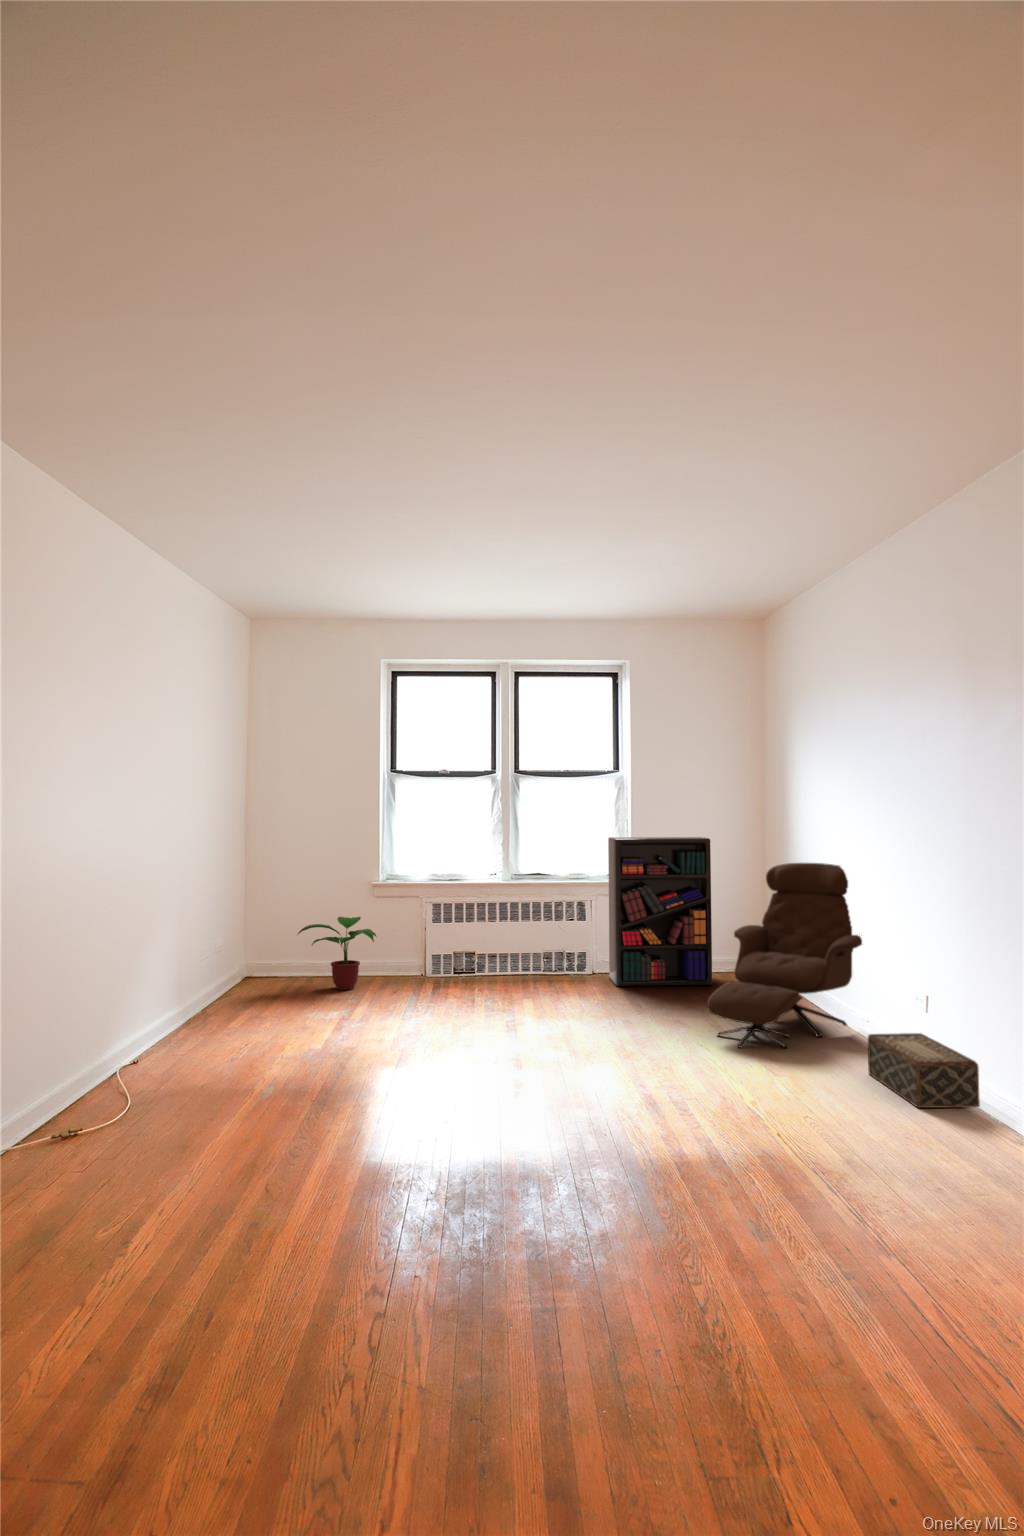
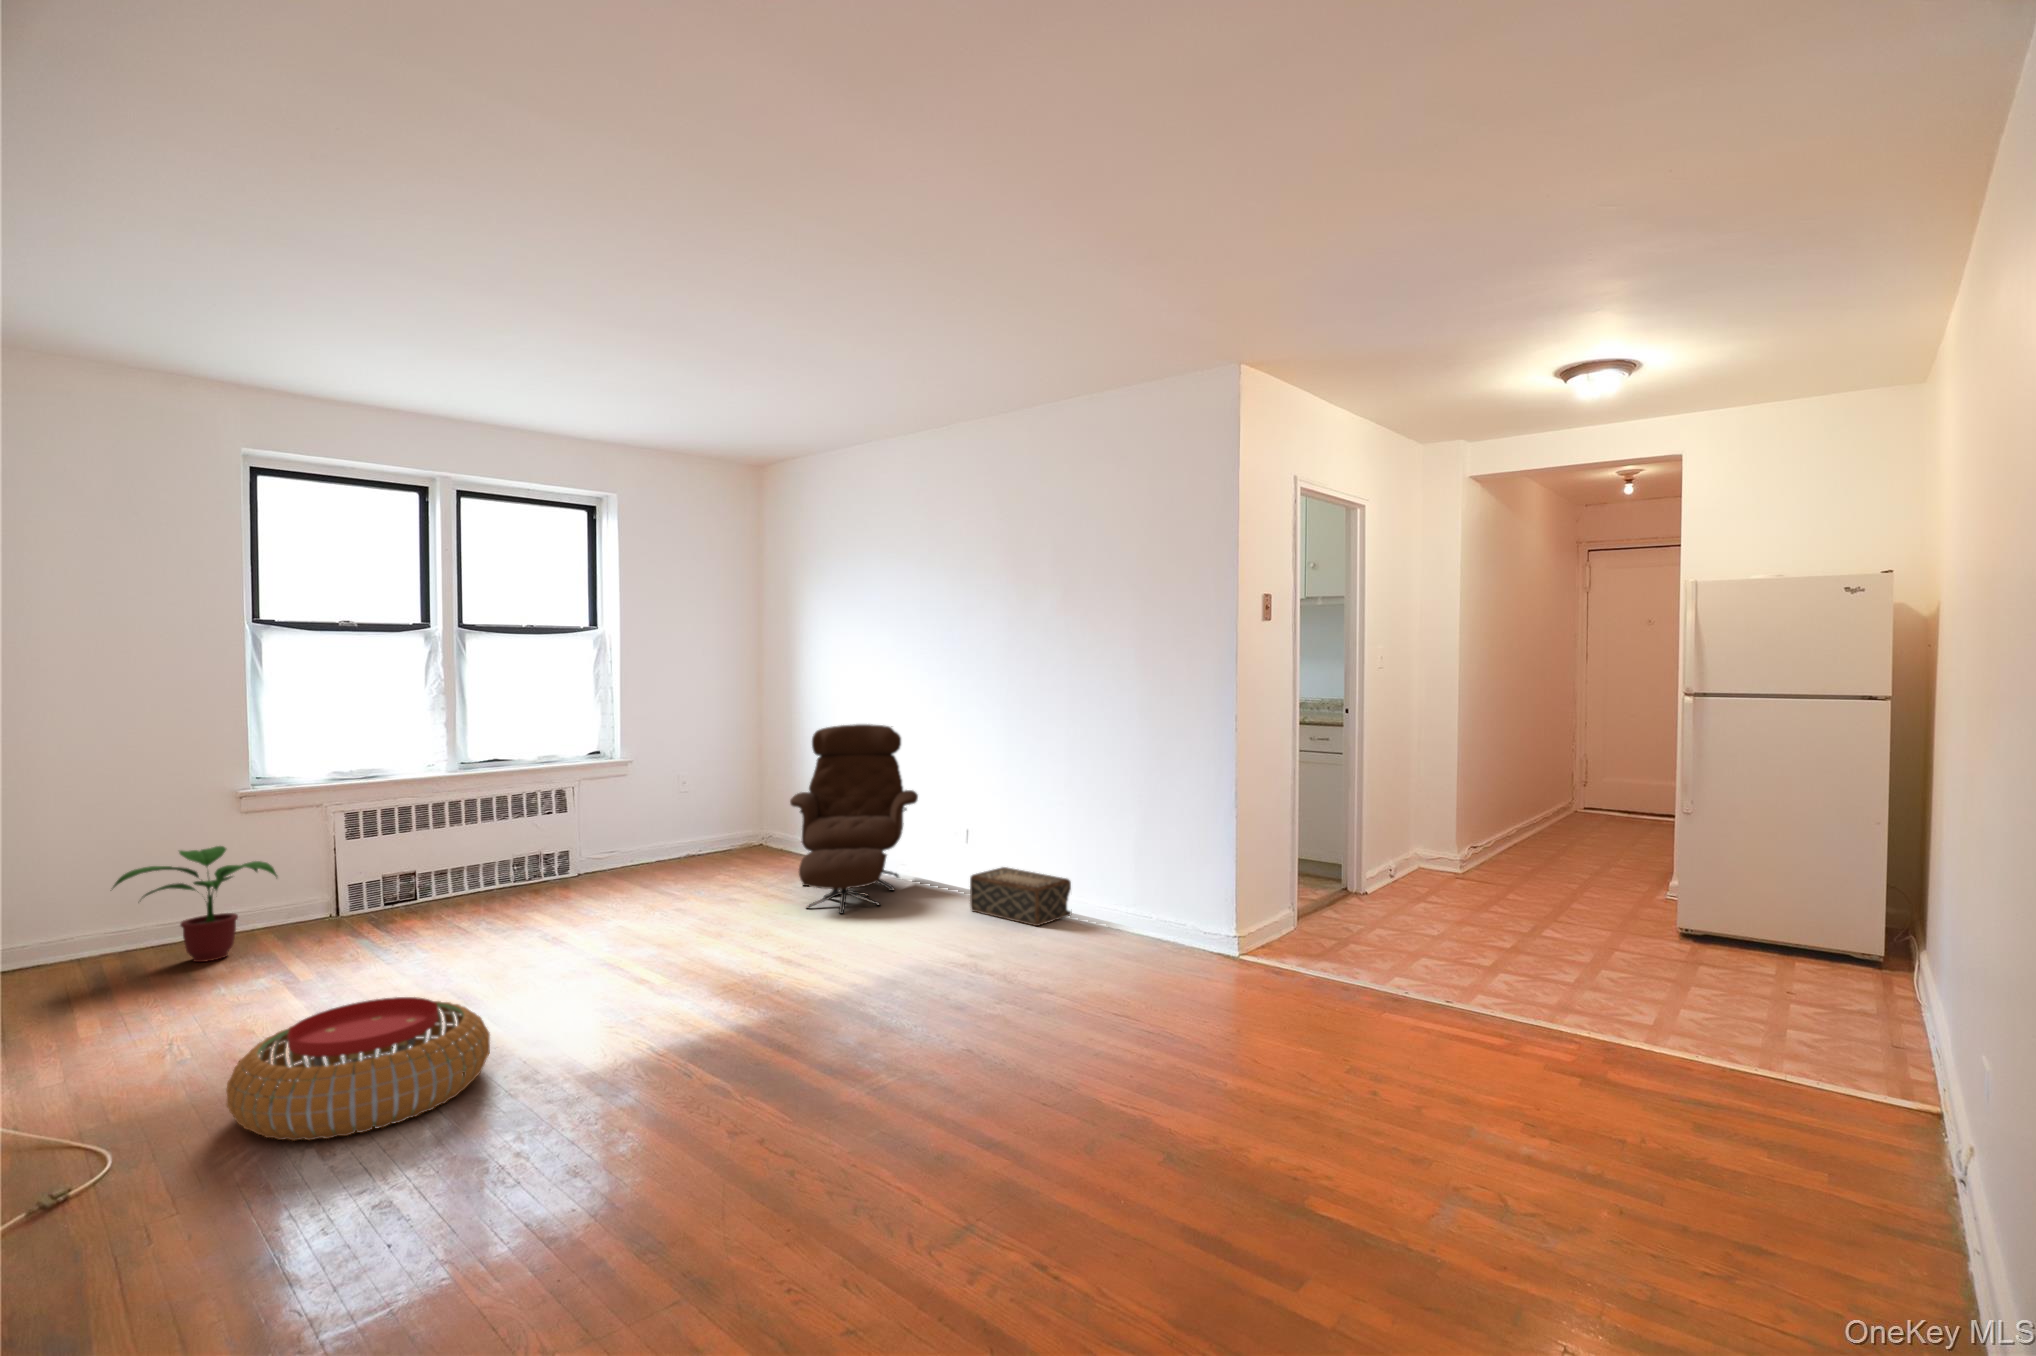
bookshelf: present [608,837,712,986] -> none [596,703,727,883]
pouf: none [201,1026,355,1112] -> present [226,997,490,1141]

